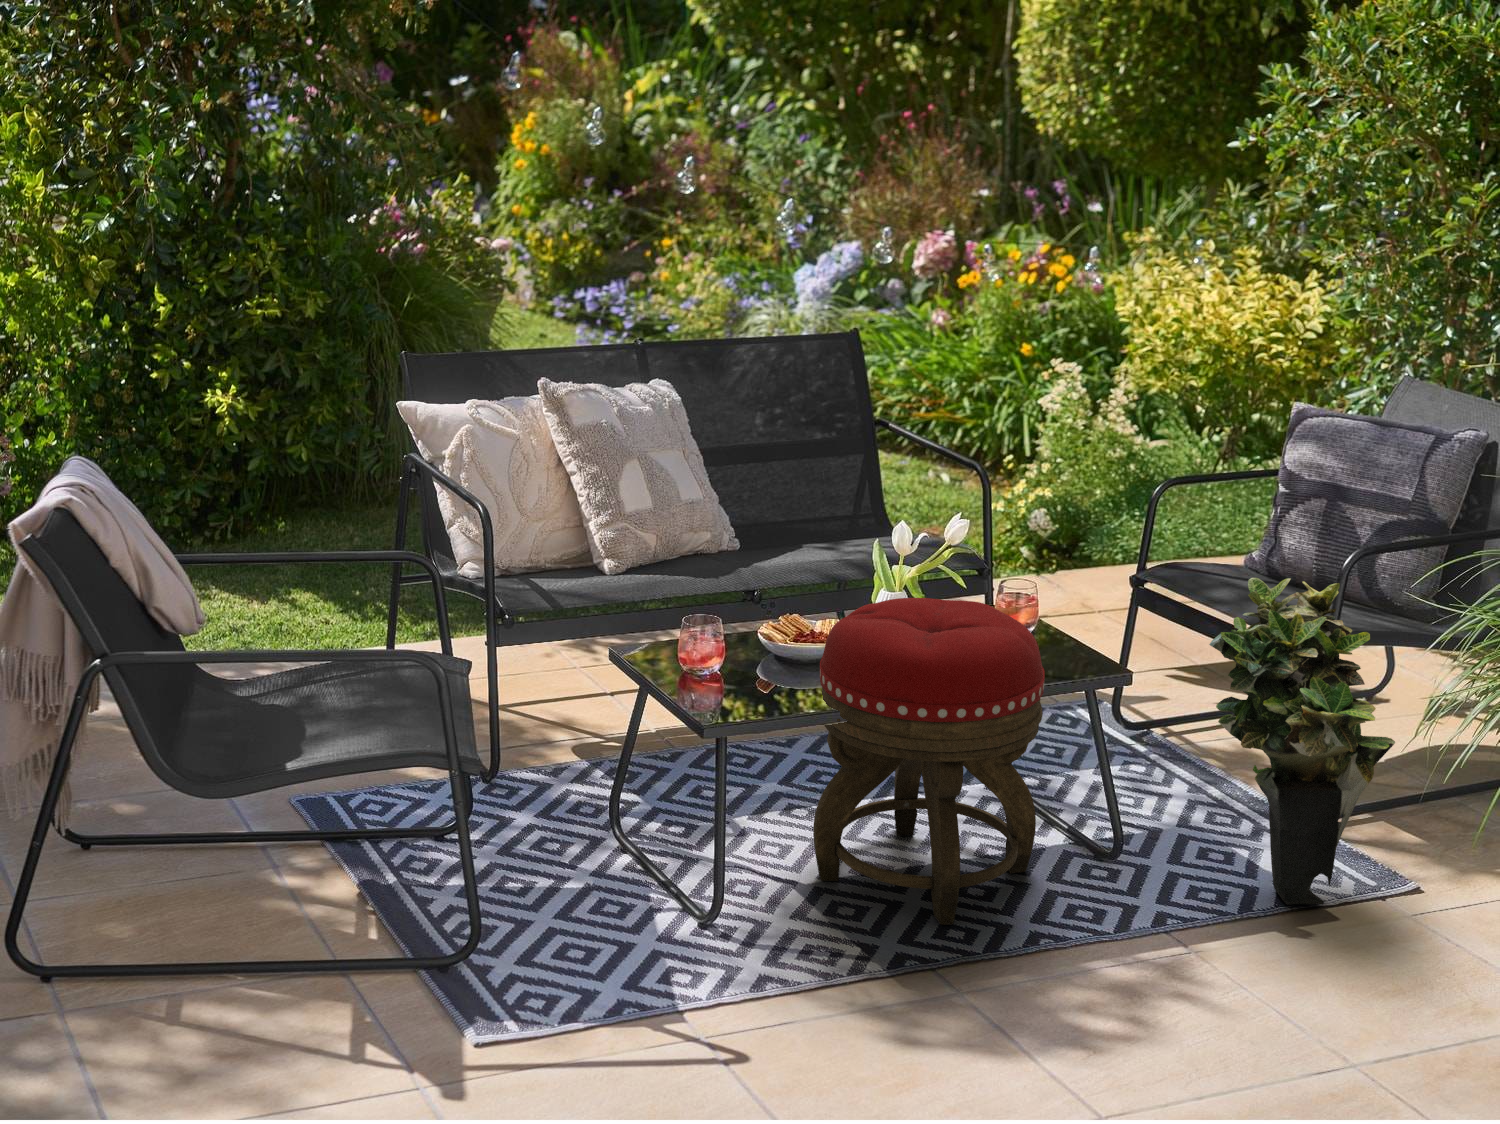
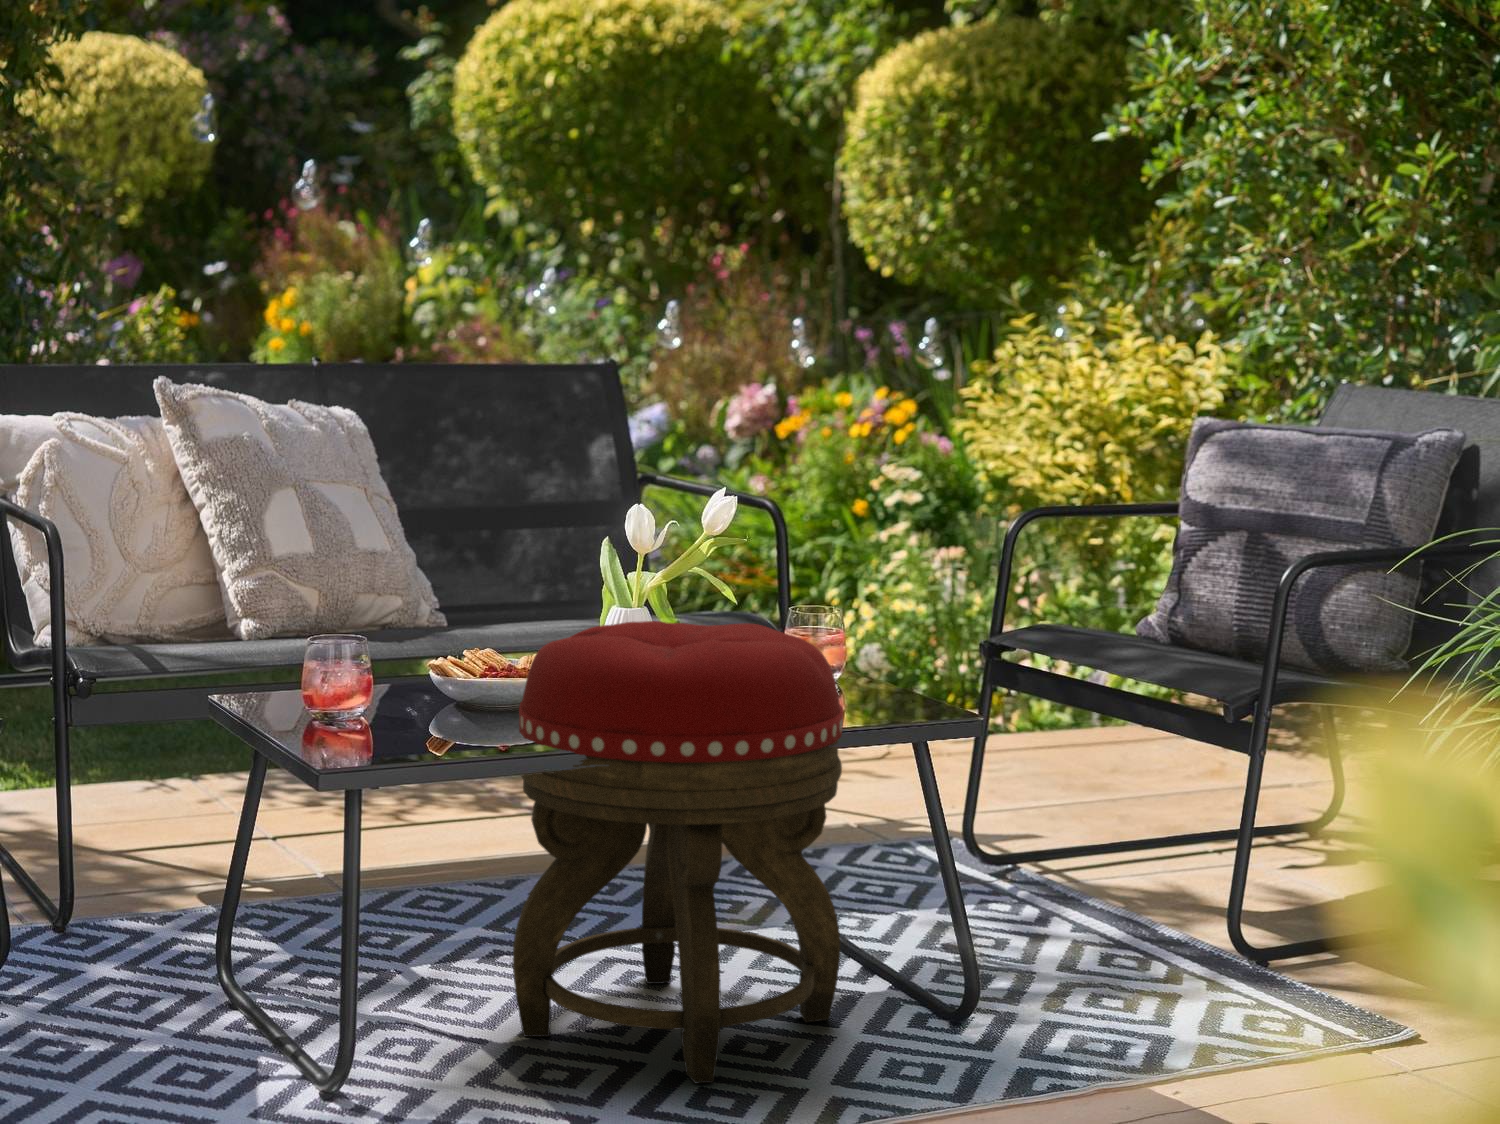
potted plant: present [1209,578,1395,905] -> none [1075,590,1337,1049]

